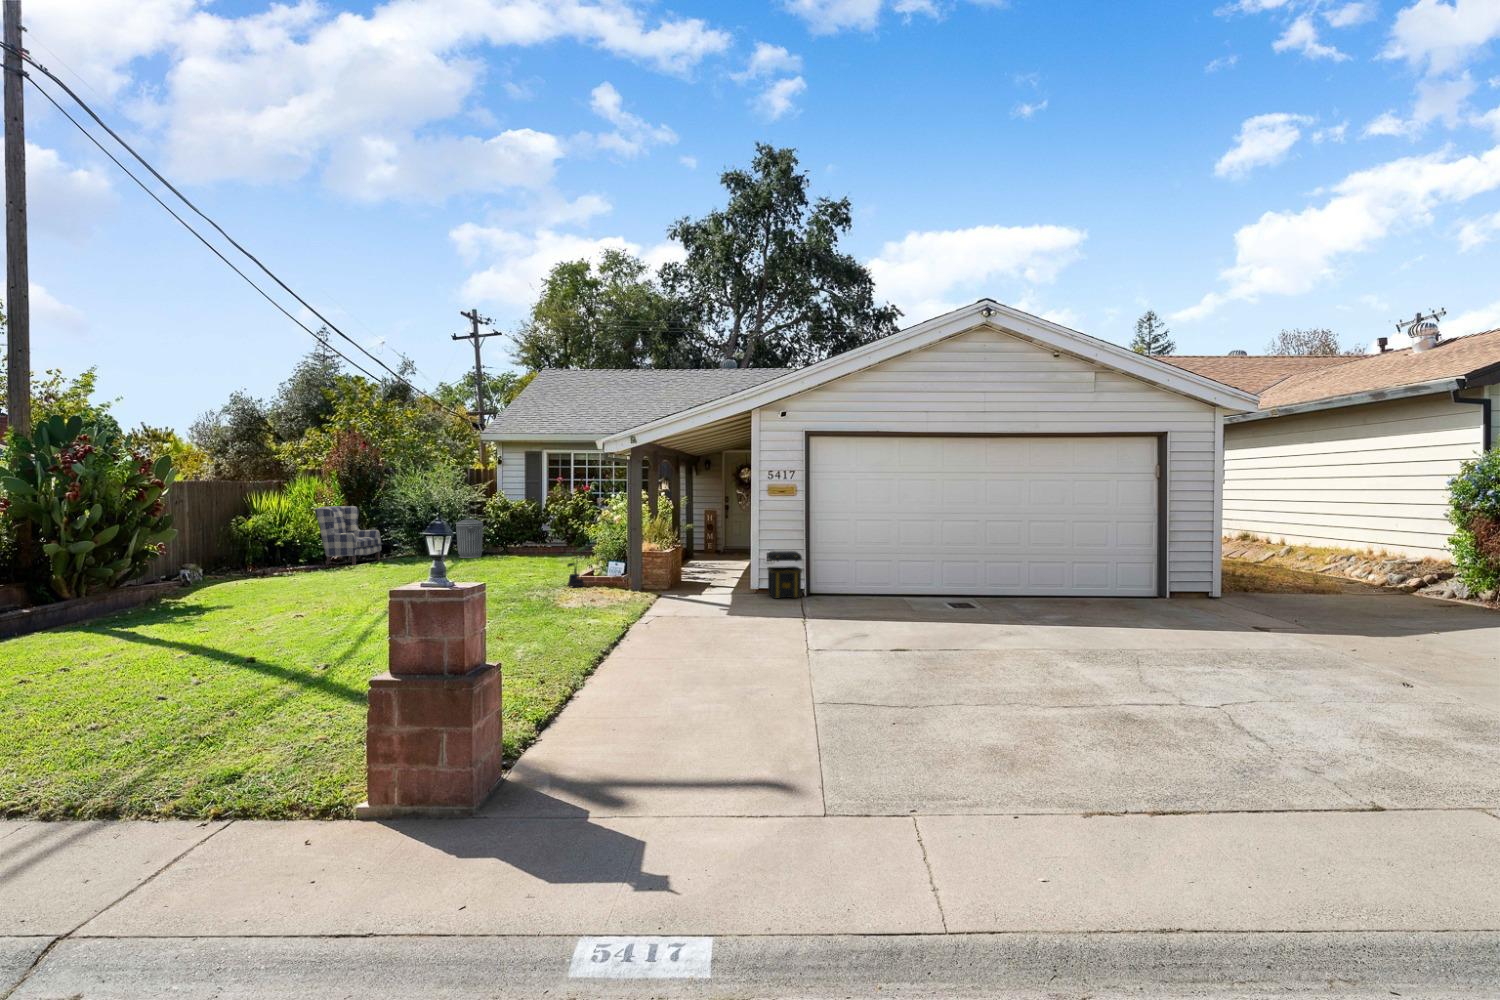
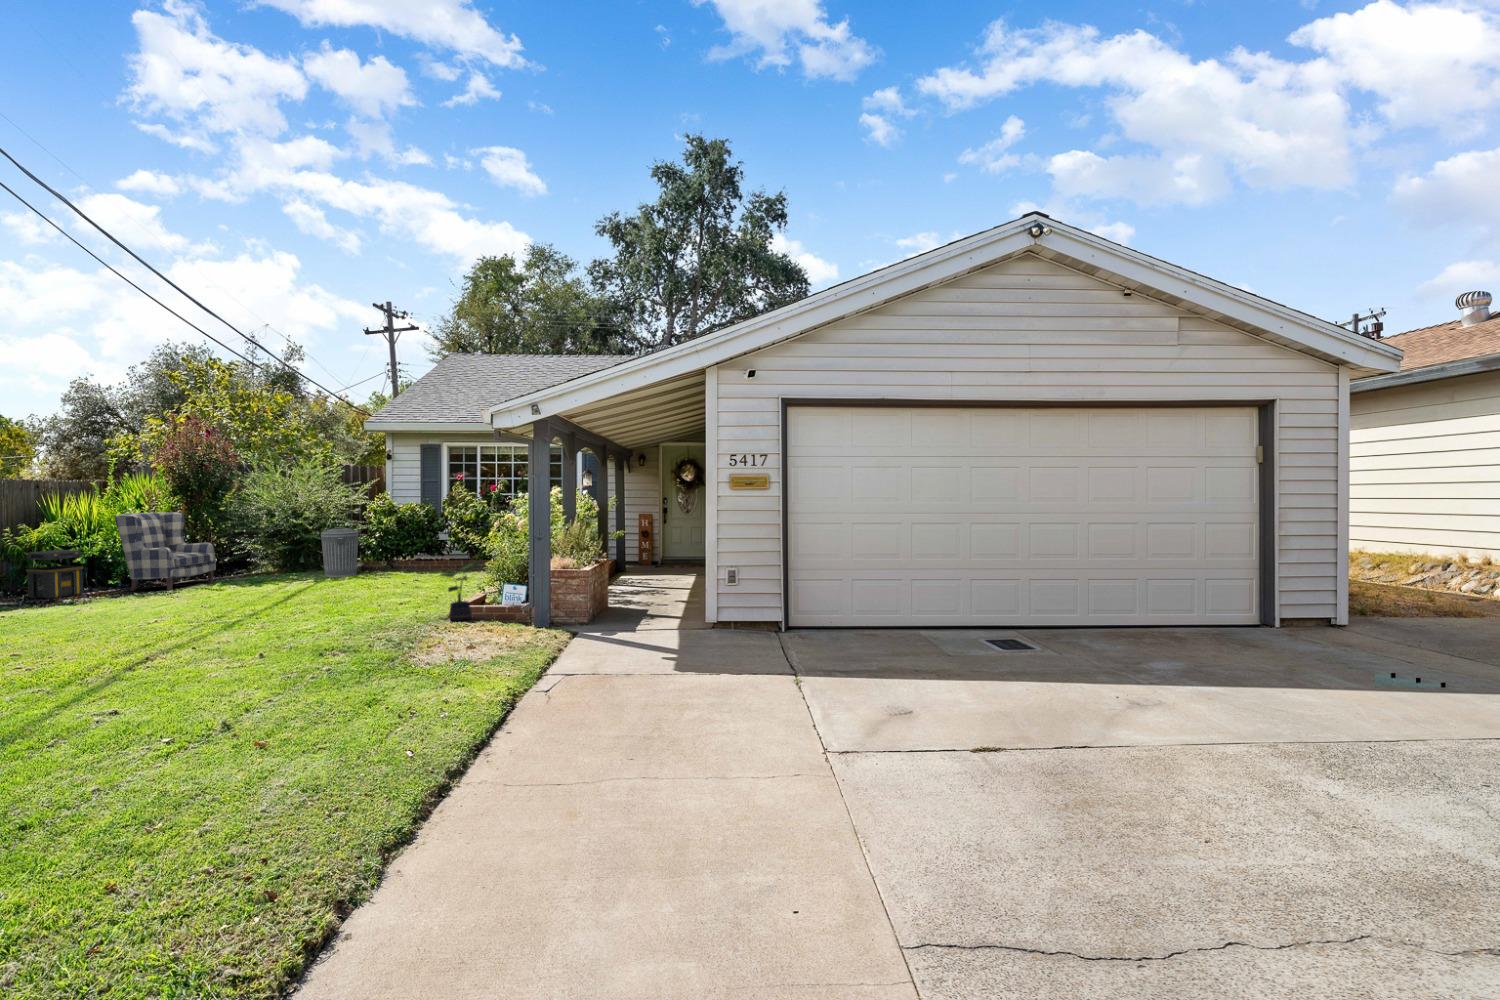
toolbox: present [767,551,802,598] -> present [26,550,84,599]

